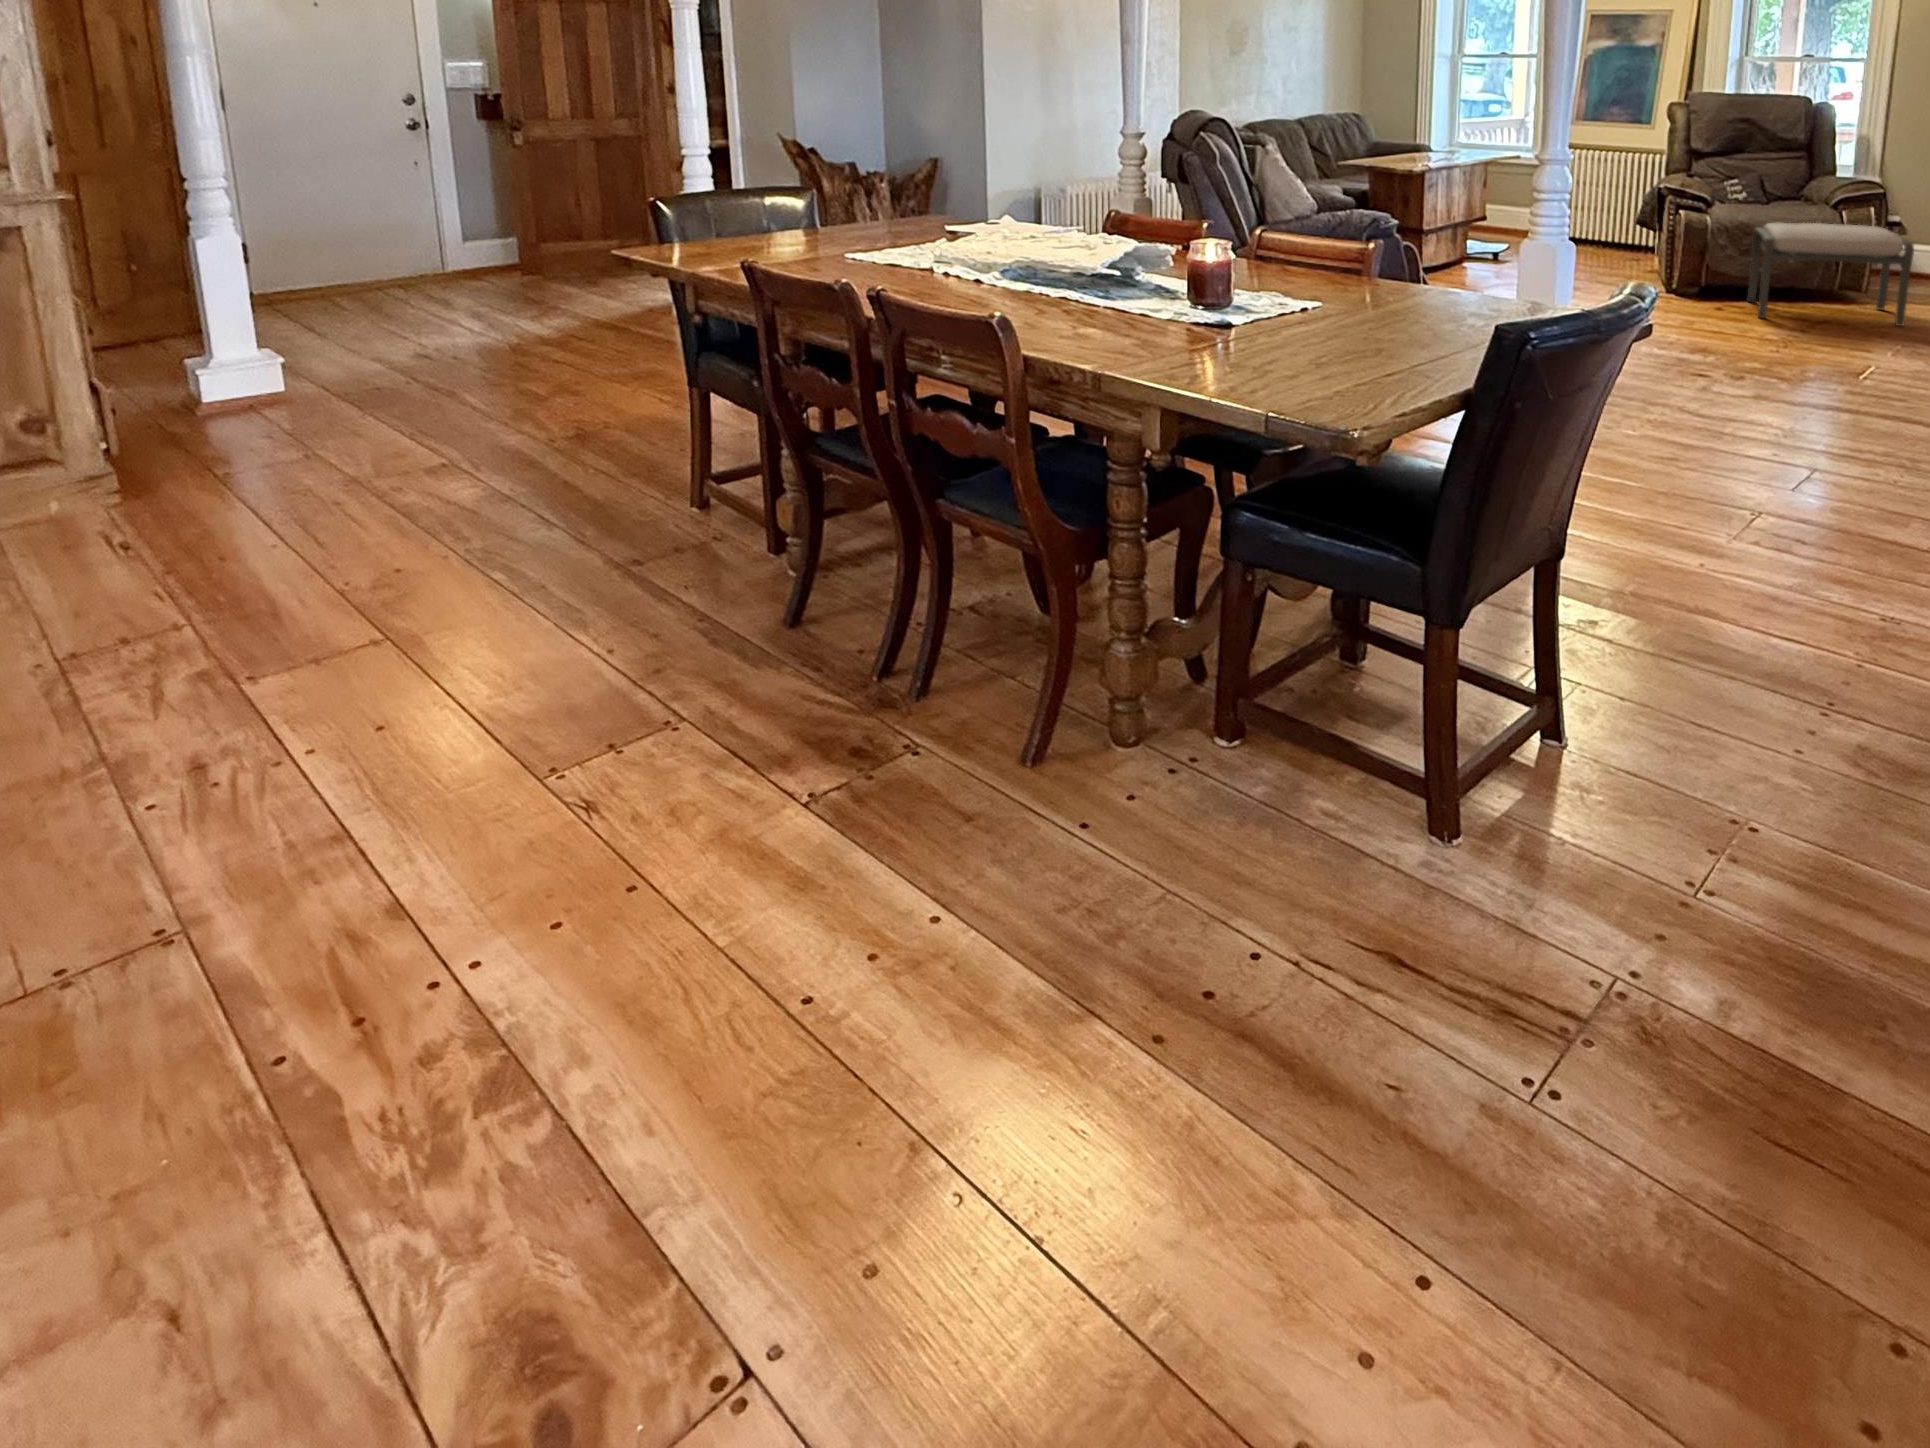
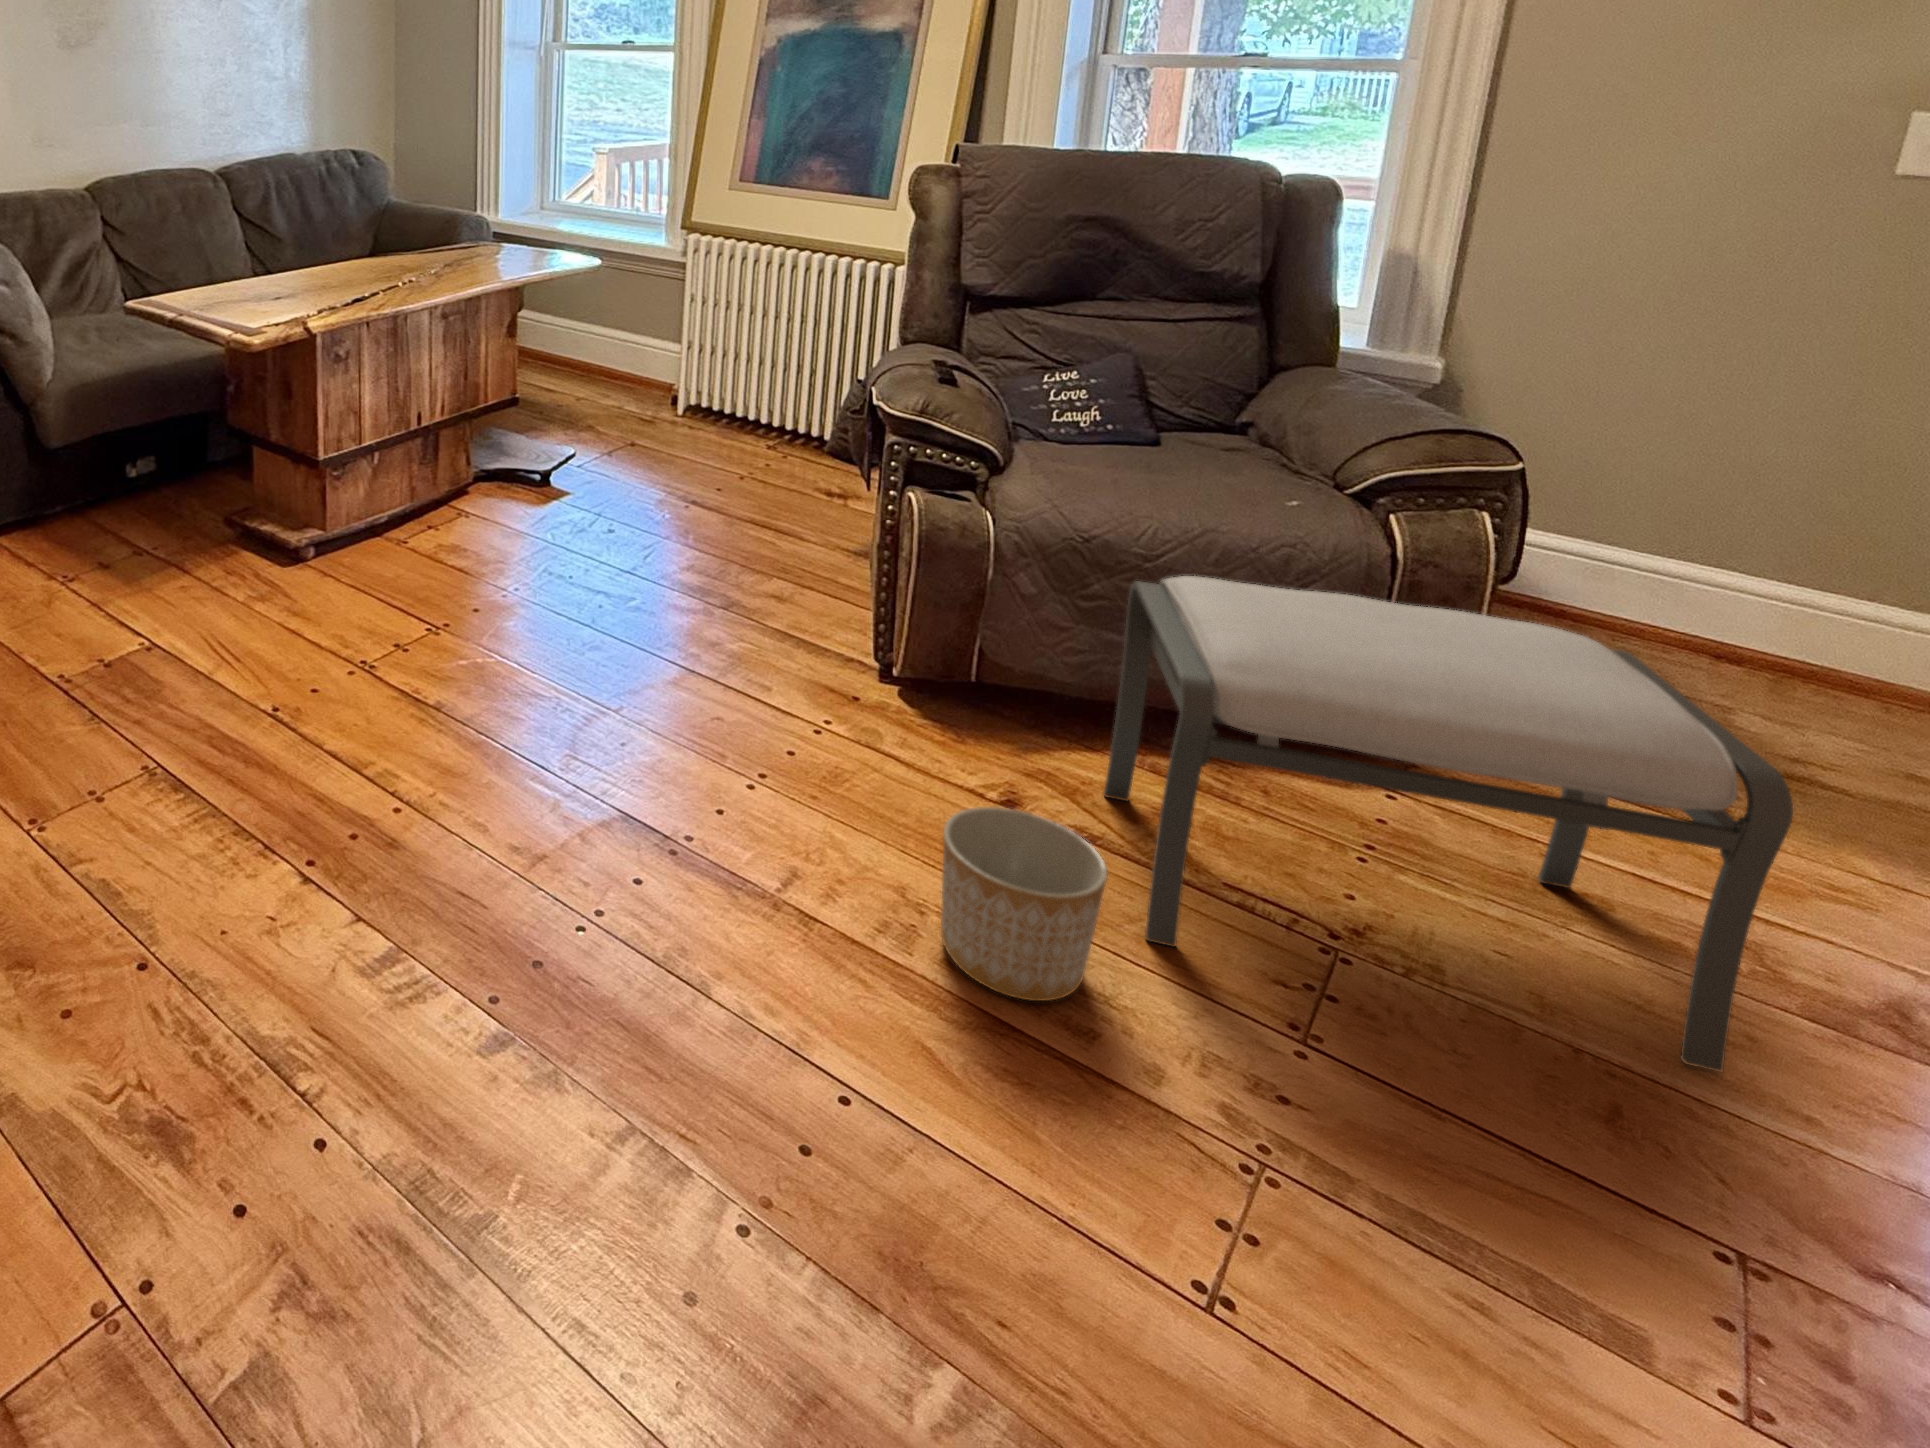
planter: none [1700,282,1746,324] -> present [941,807,1107,1001]

